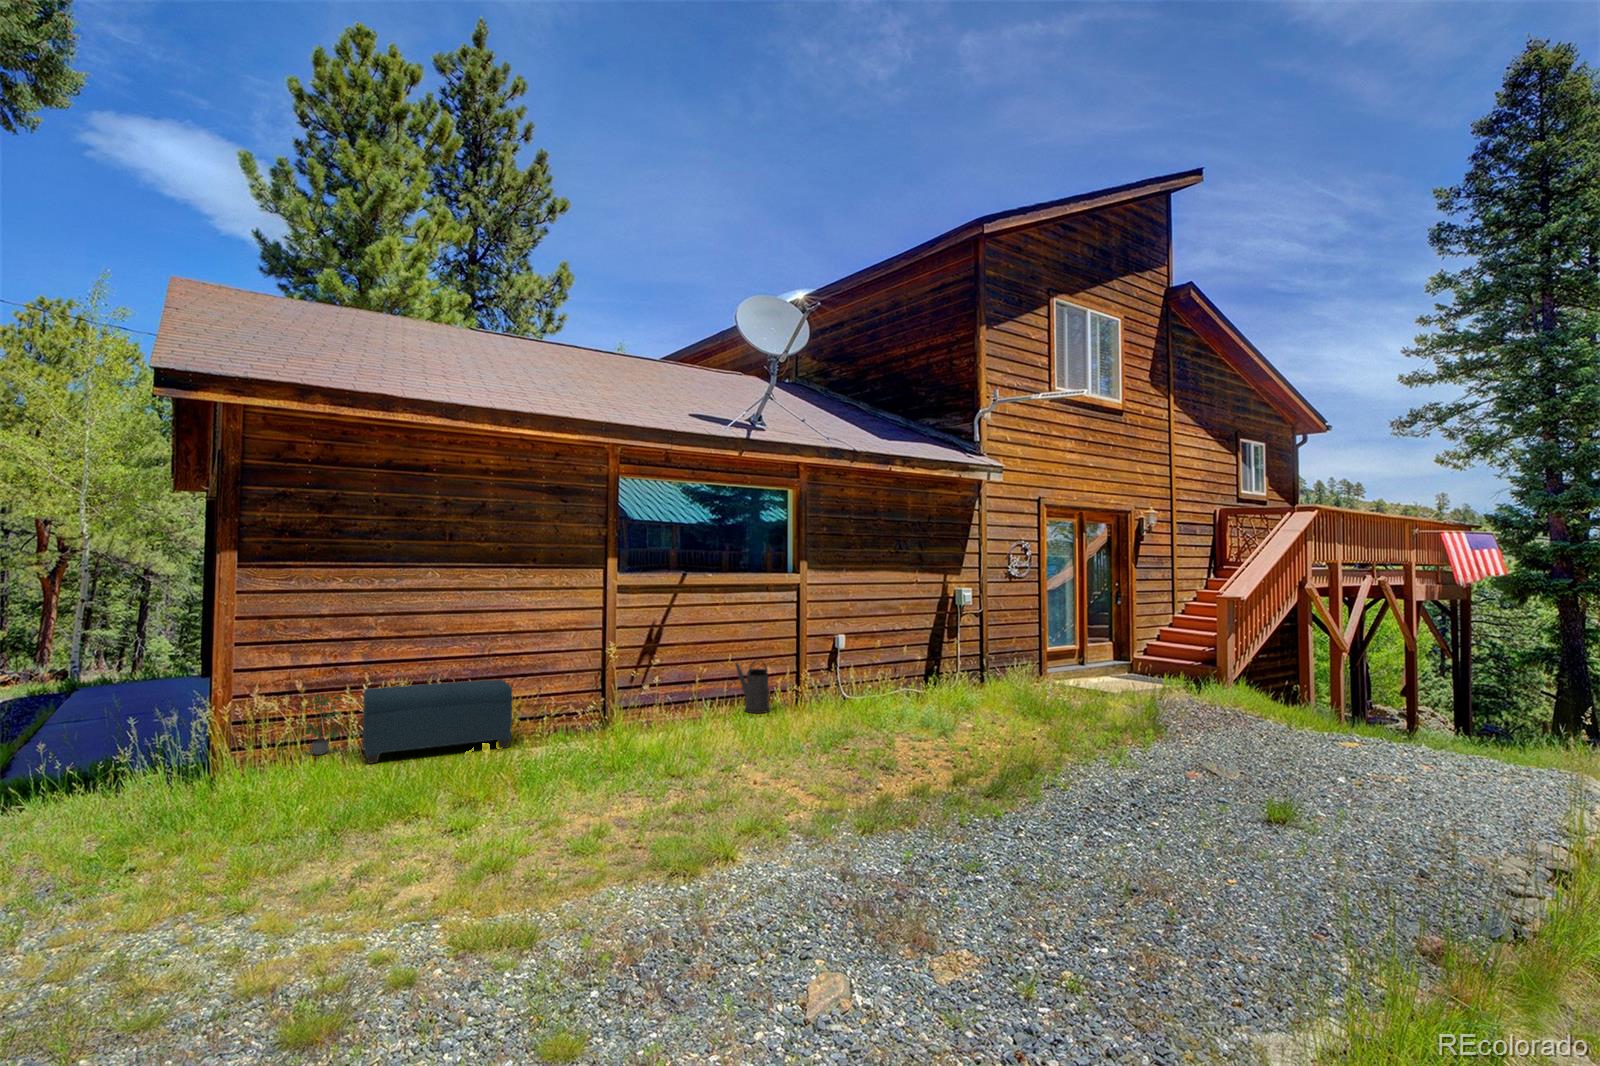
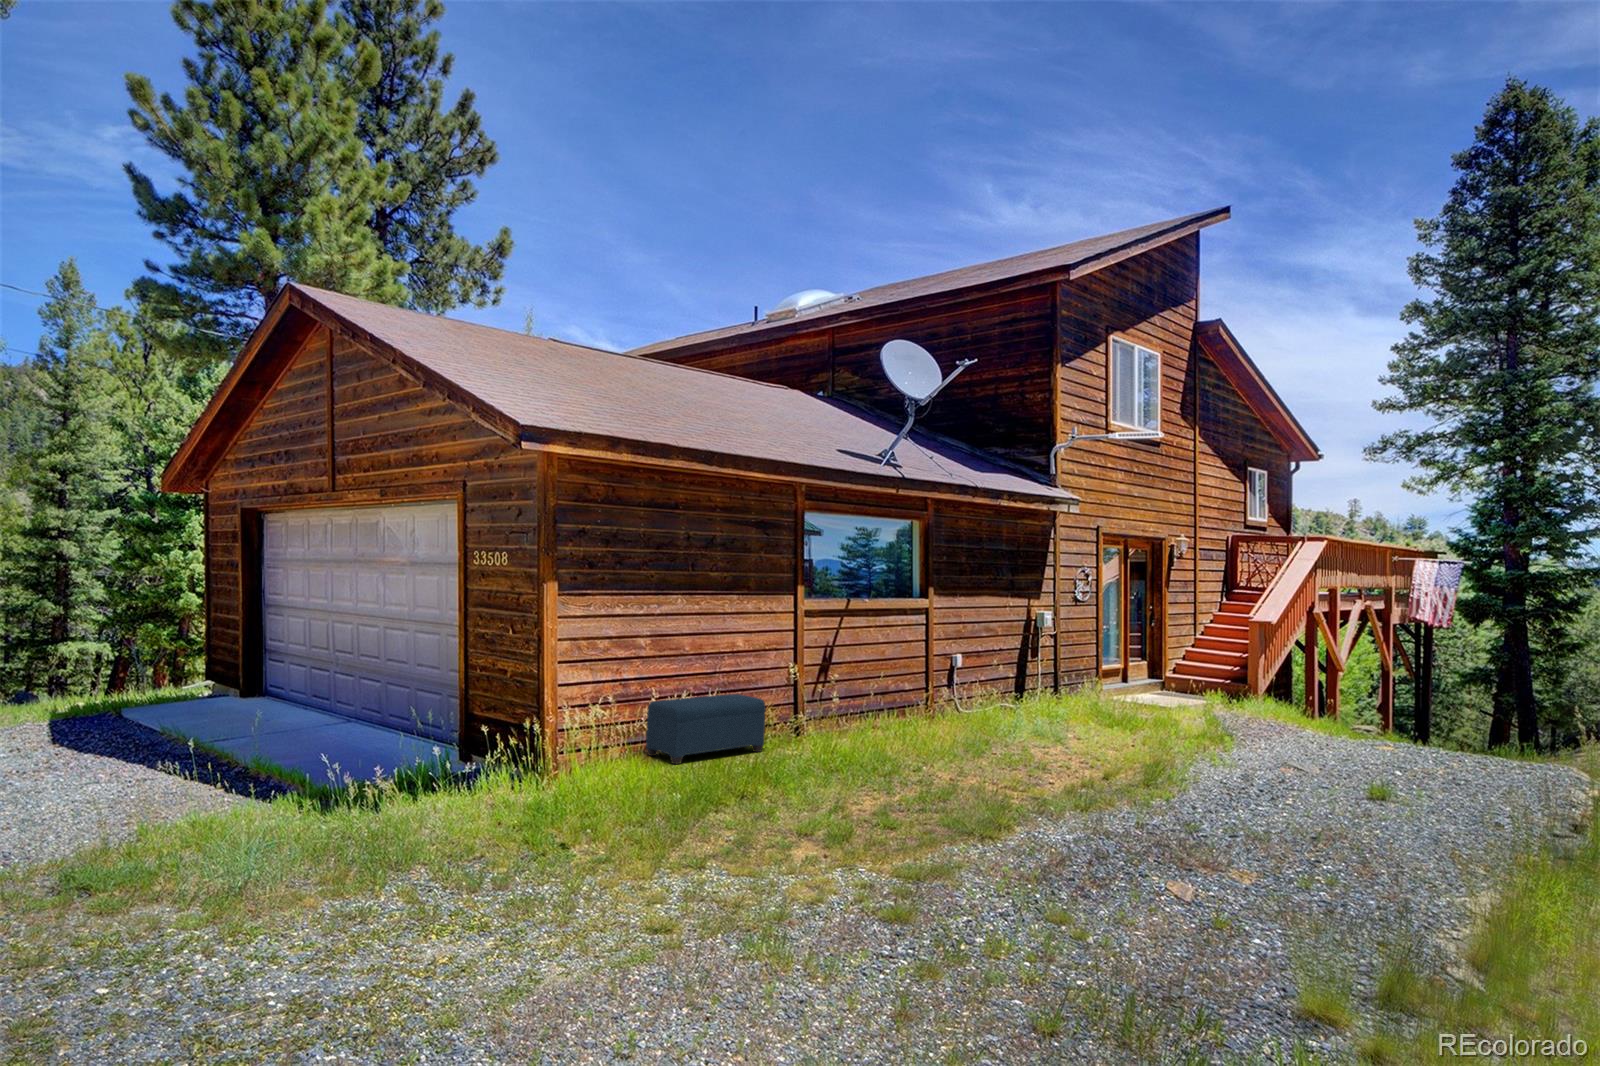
watering can: present [735,661,770,713] -> none [883,677,927,724]
potted plant: present [306,693,341,755] -> none [605,704,636,759]

